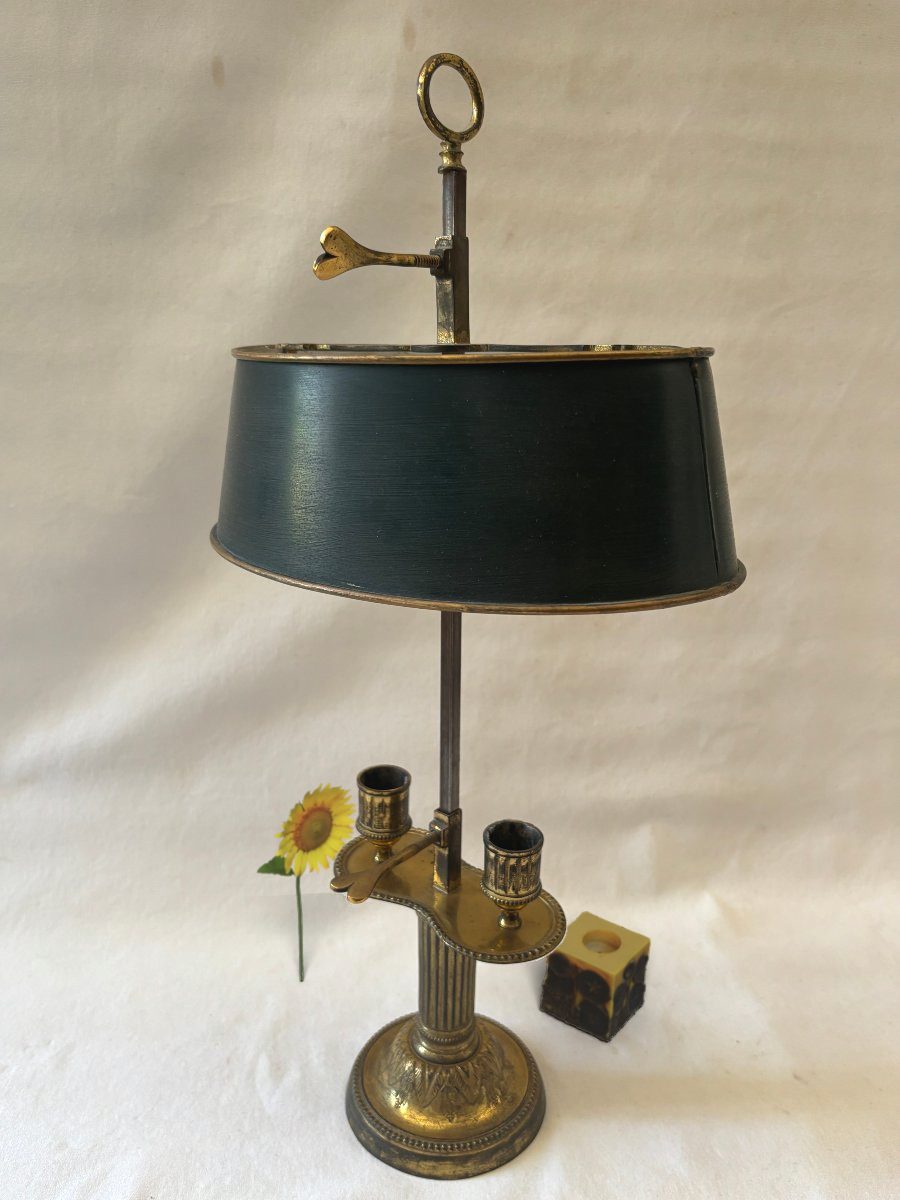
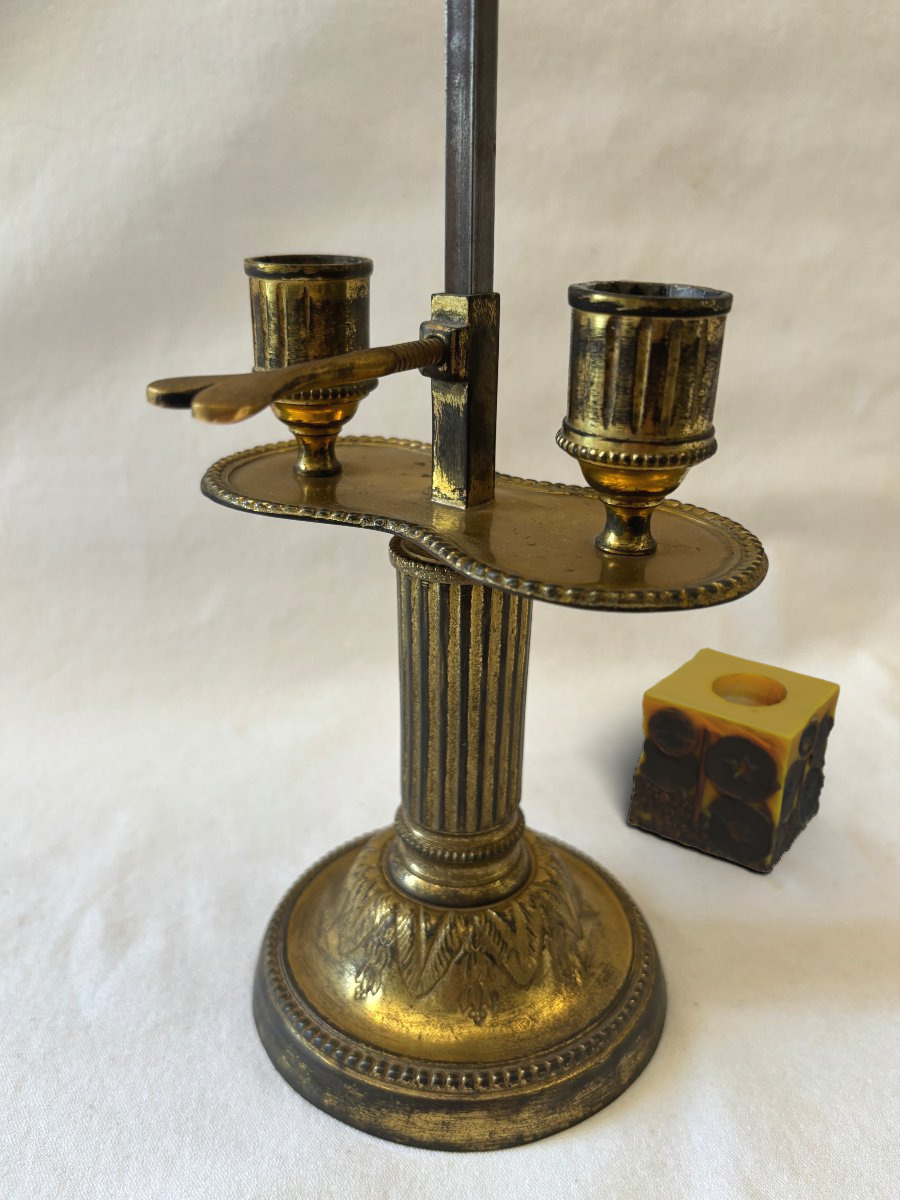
flower: present [257,783,356,981] -> none [65,361,269,788]

